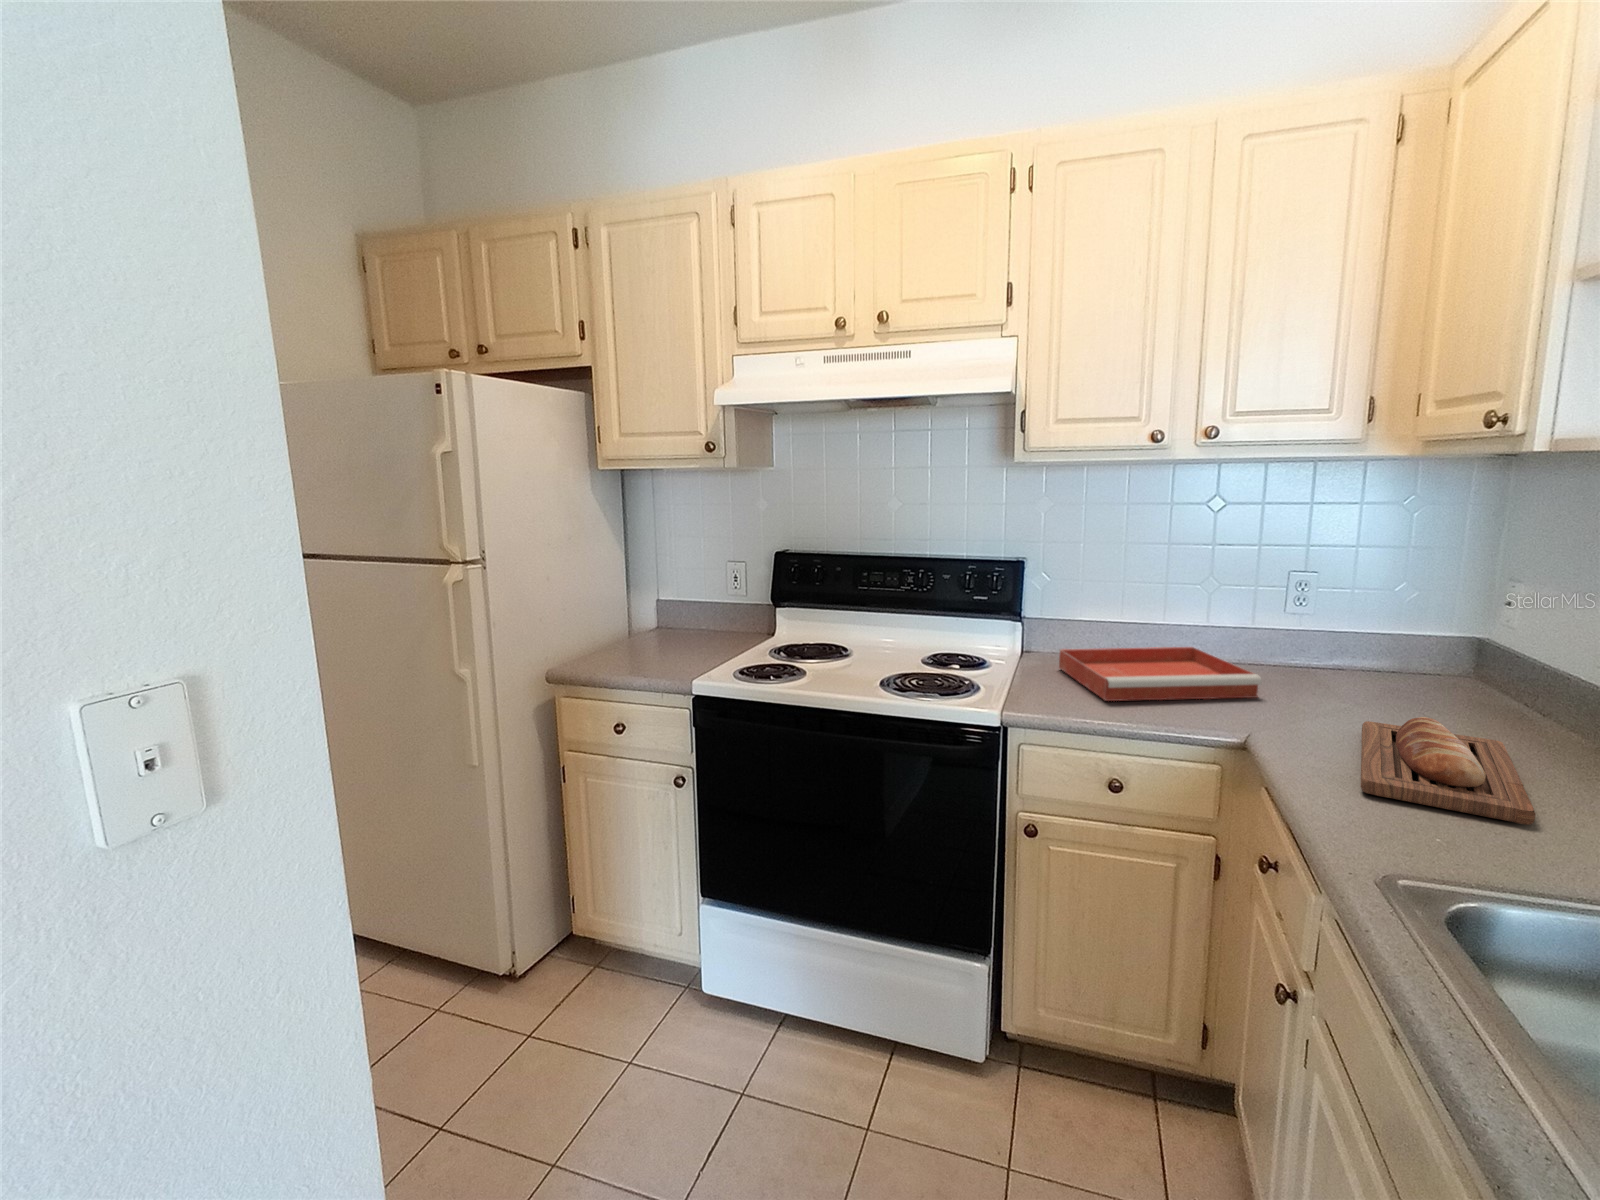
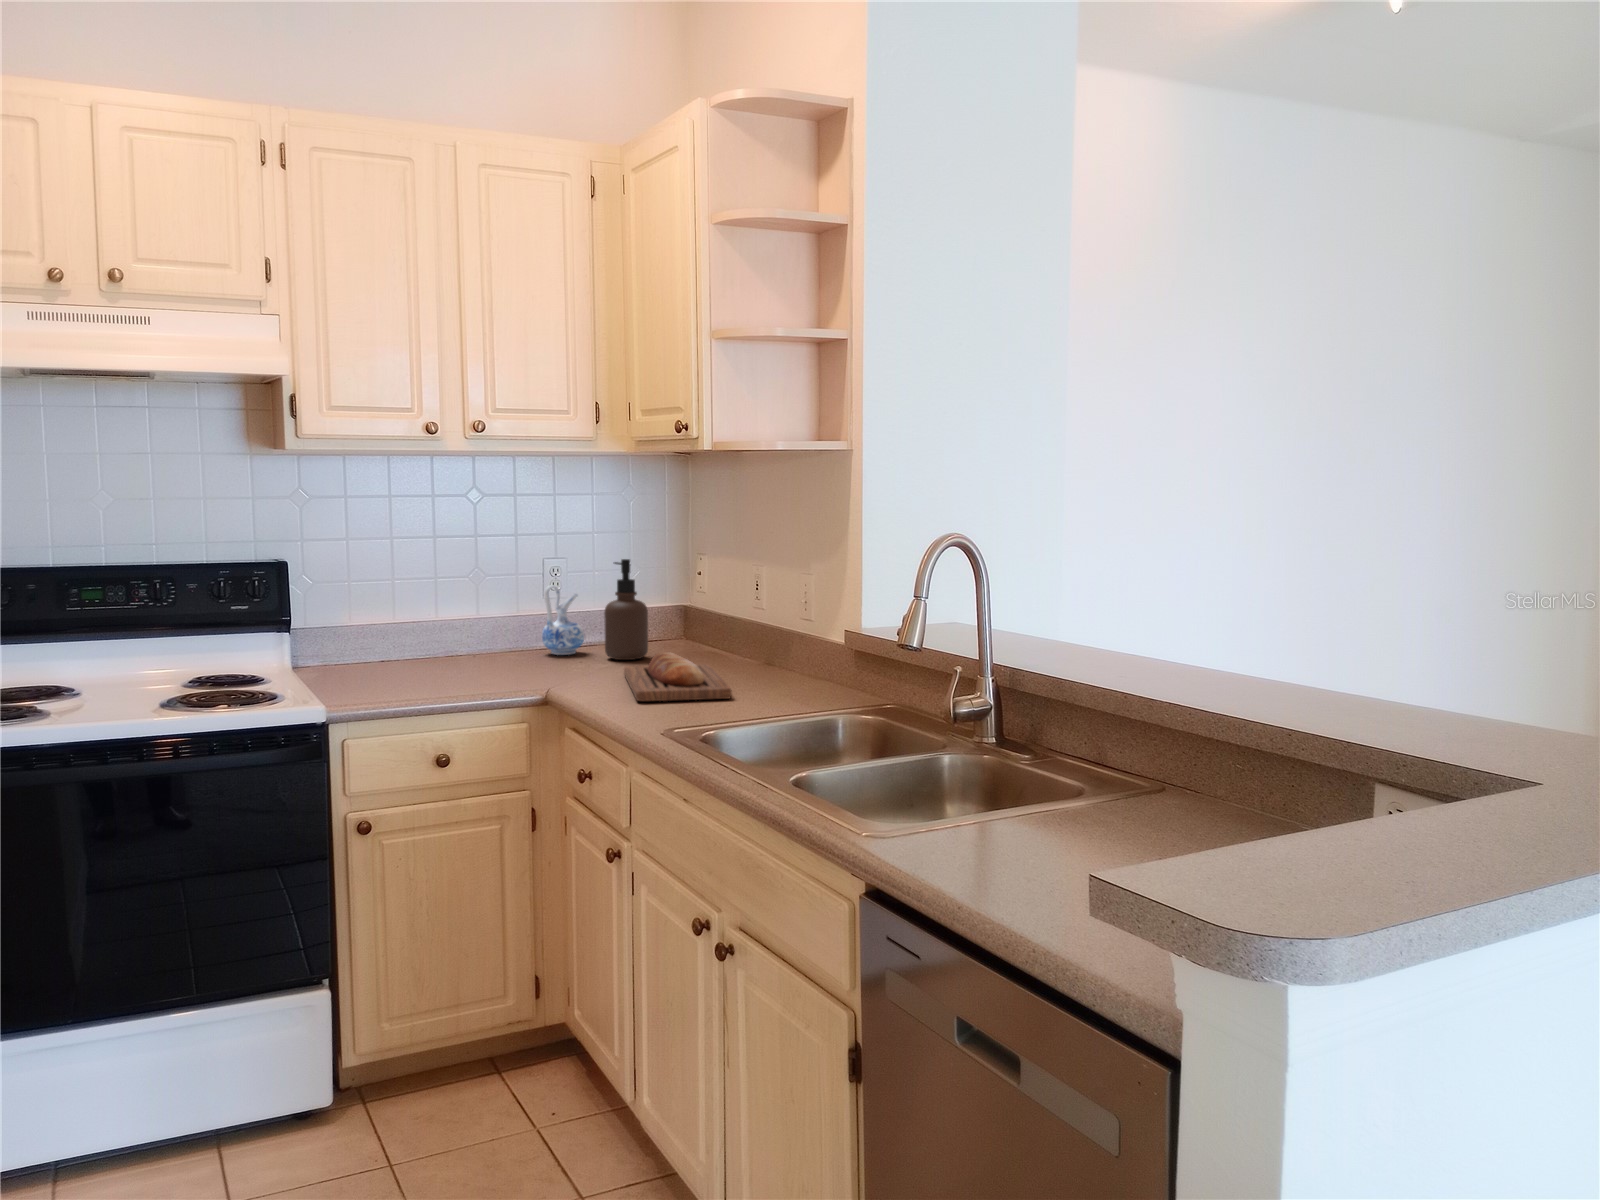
soap dispenser: none [1348,584,1417,705] -> present [604,559,648,660]
ceramic pitcher: none [1272,603,1326,681] -> present [542,585,584,655]
tray: present [1059,647,1262,701] -> none [349,638,544,687]

